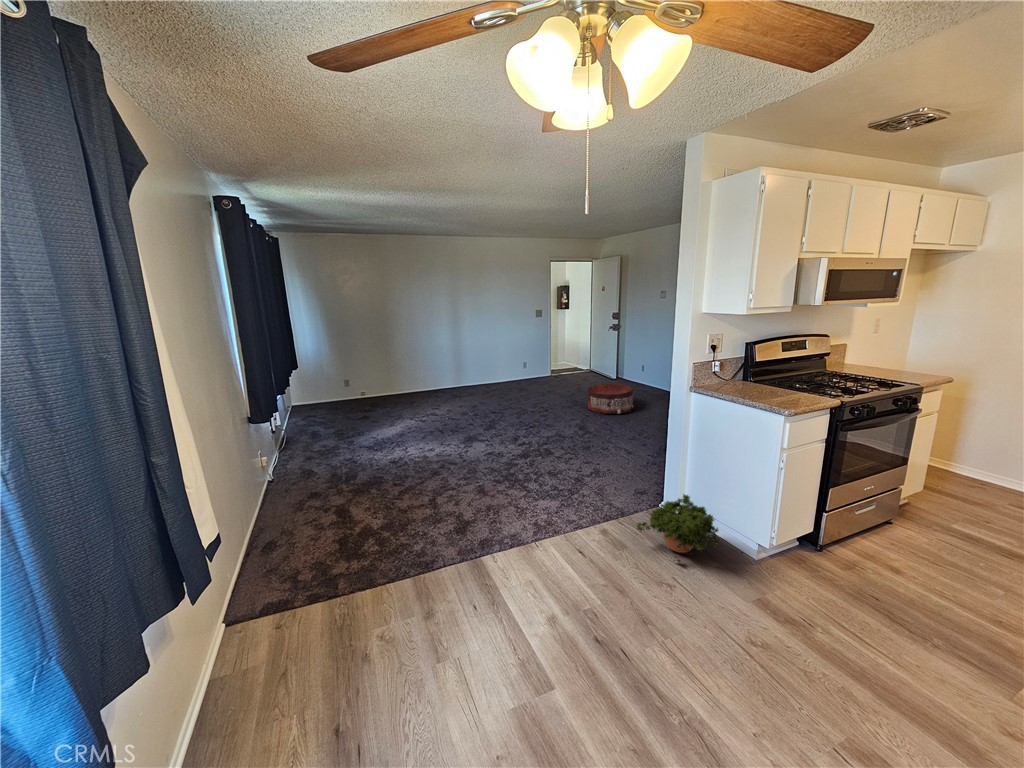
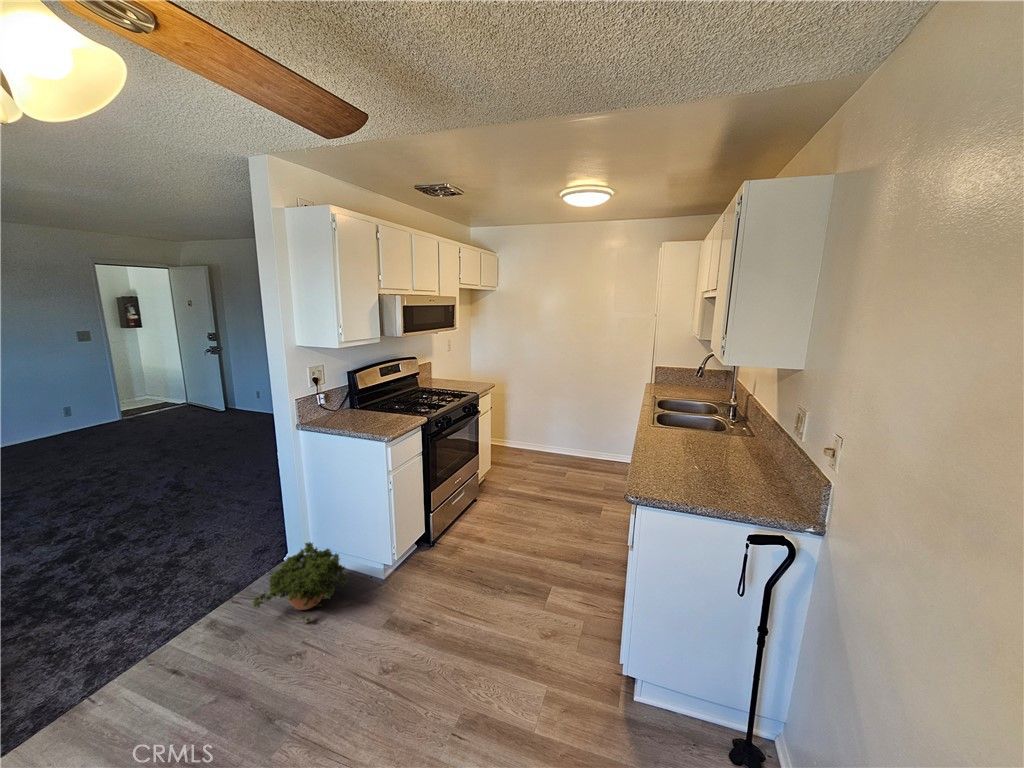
pouf: present [588,383,634,414] -> none [179,420,249,462]

